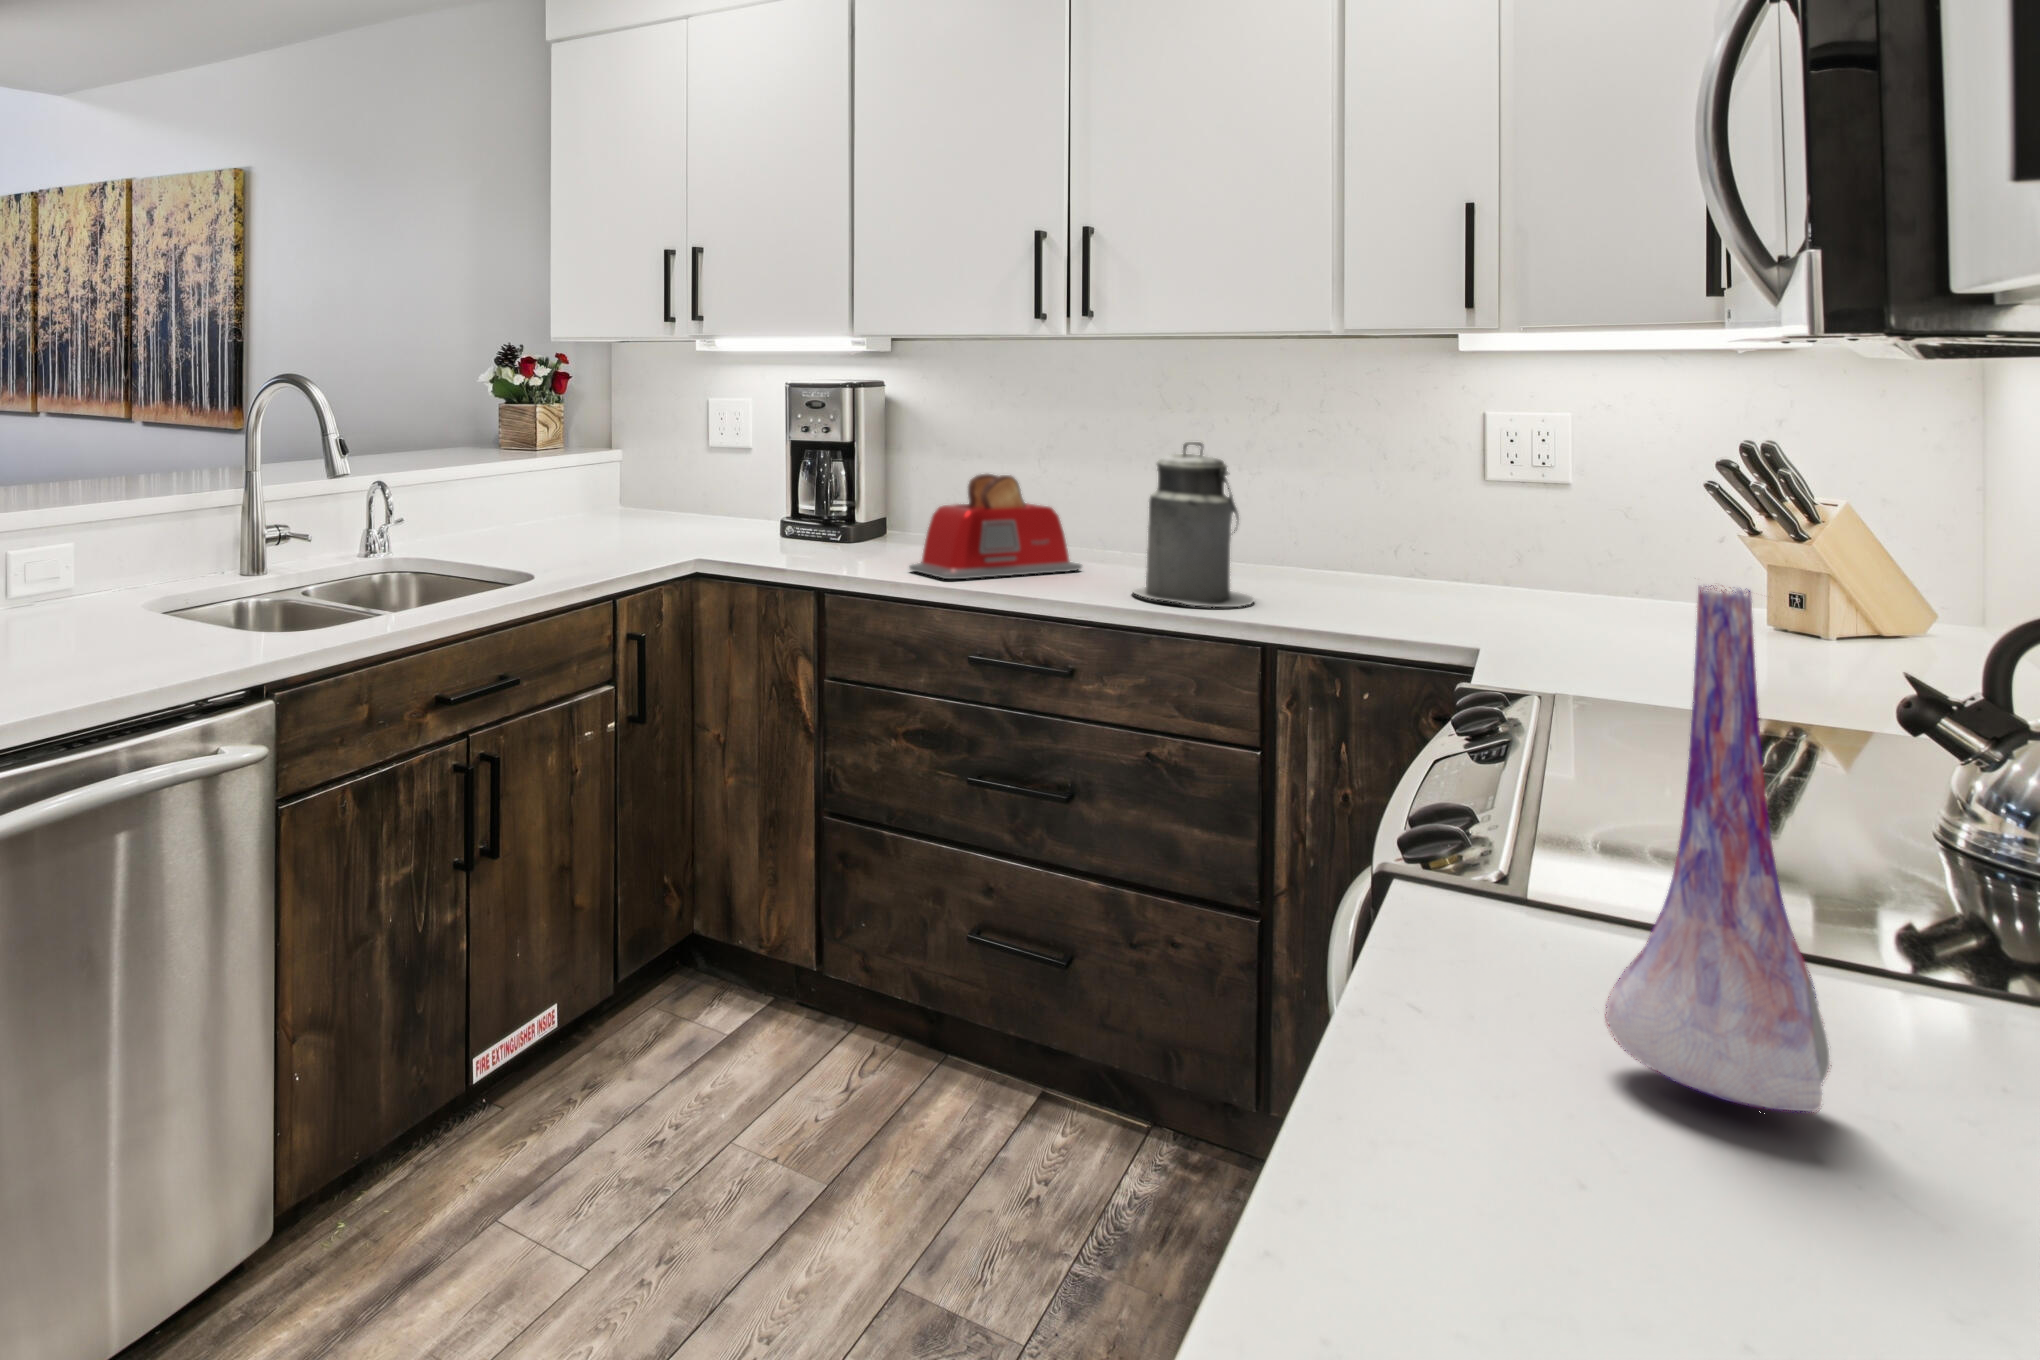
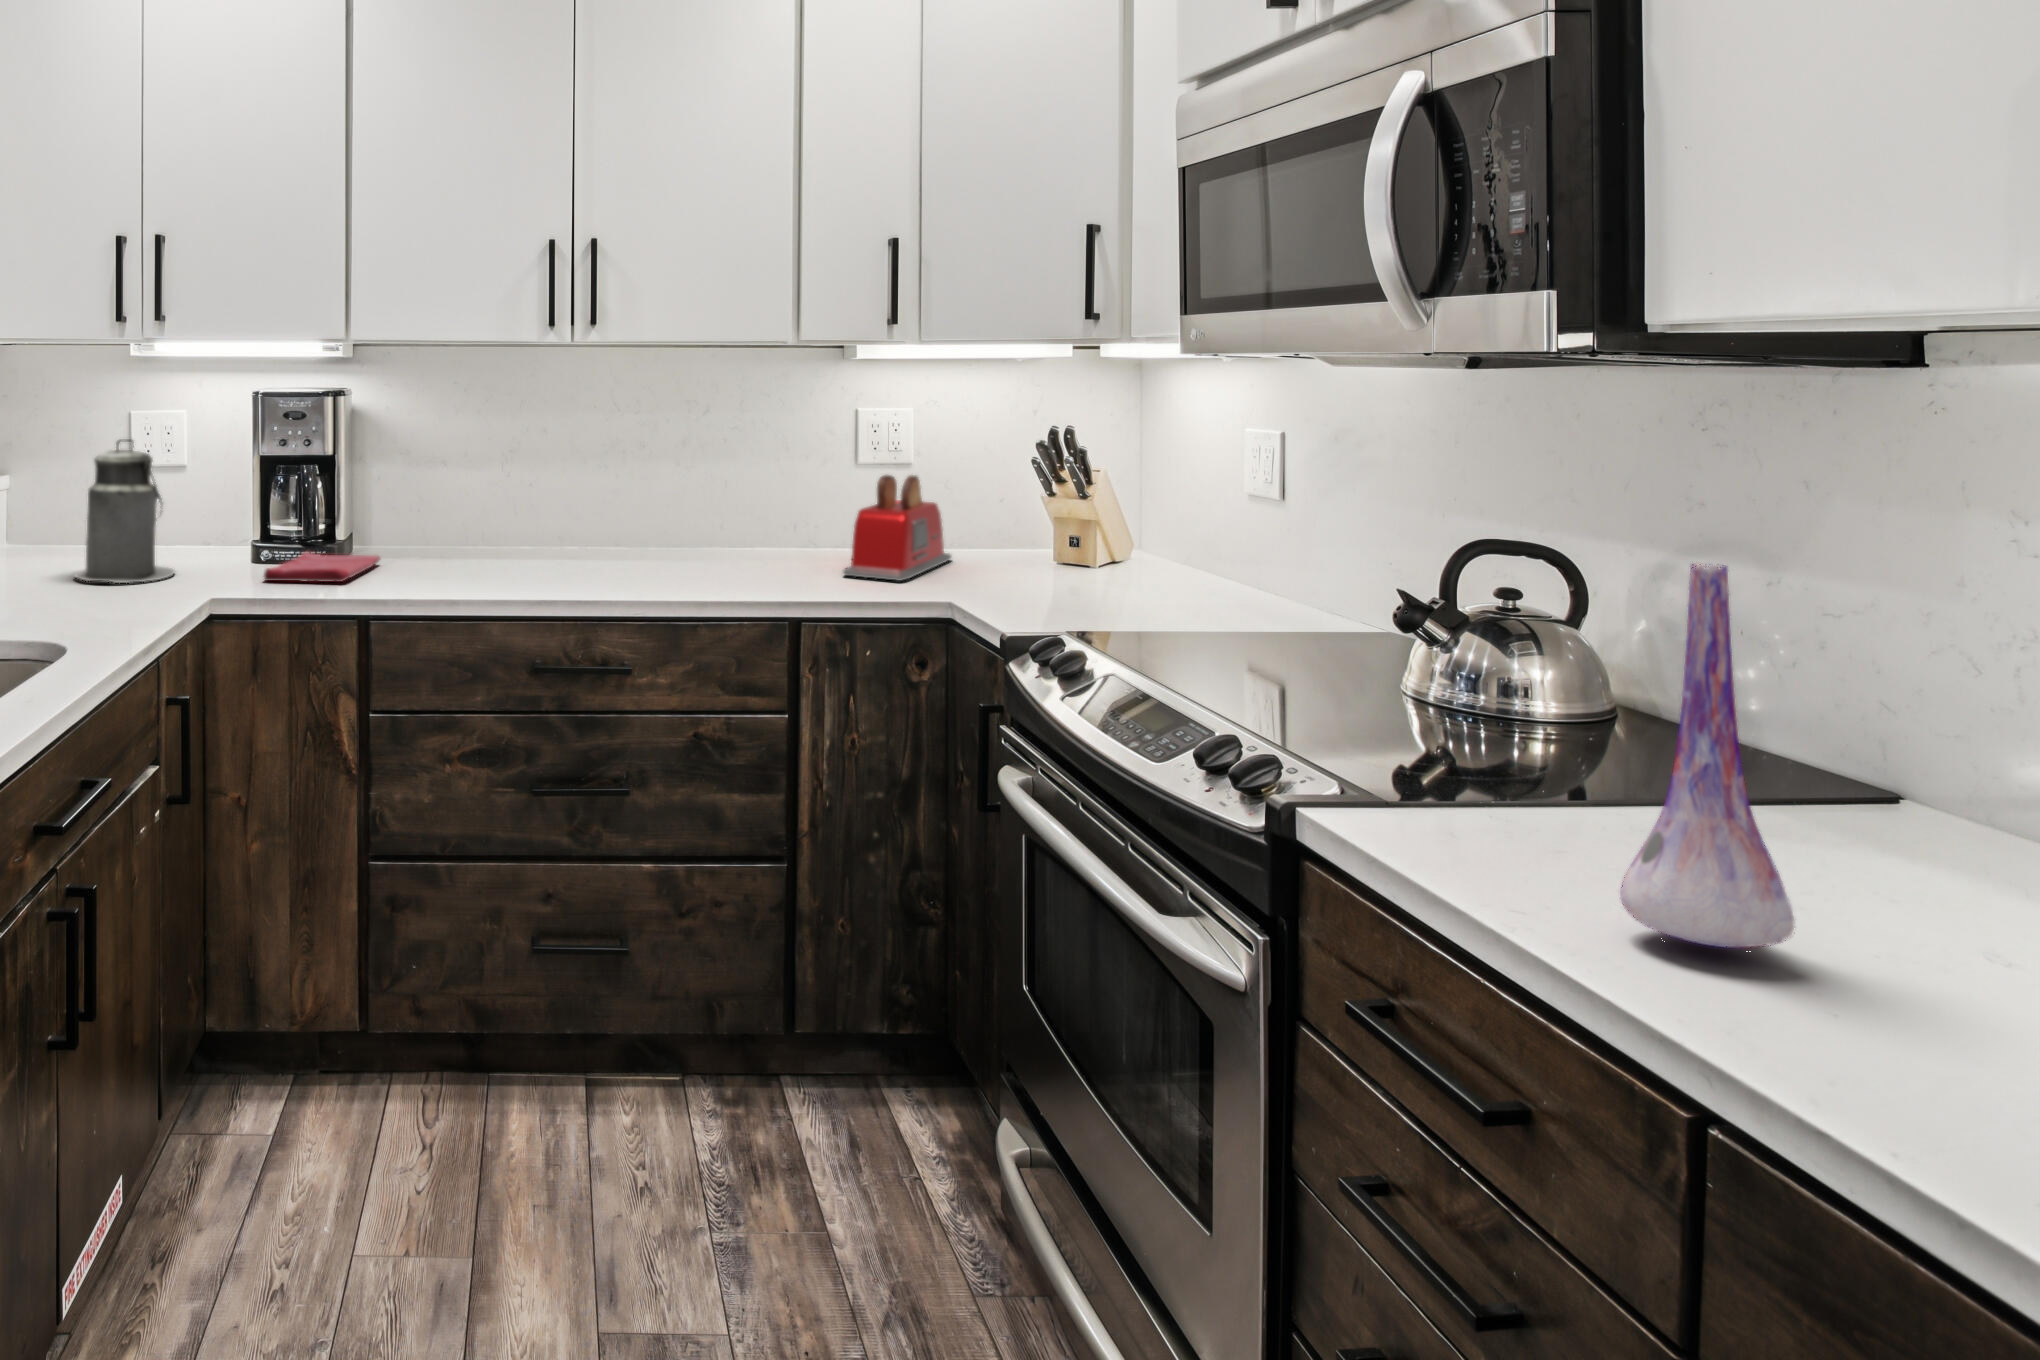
canister: present [1133,442,1254,607] -> present [75,439,175,583]
toaster: present [909,474,1082,579] -> present [843,475,951,581]
dish towel: none [763,532,889,559] -> present [264,552,380,582]

